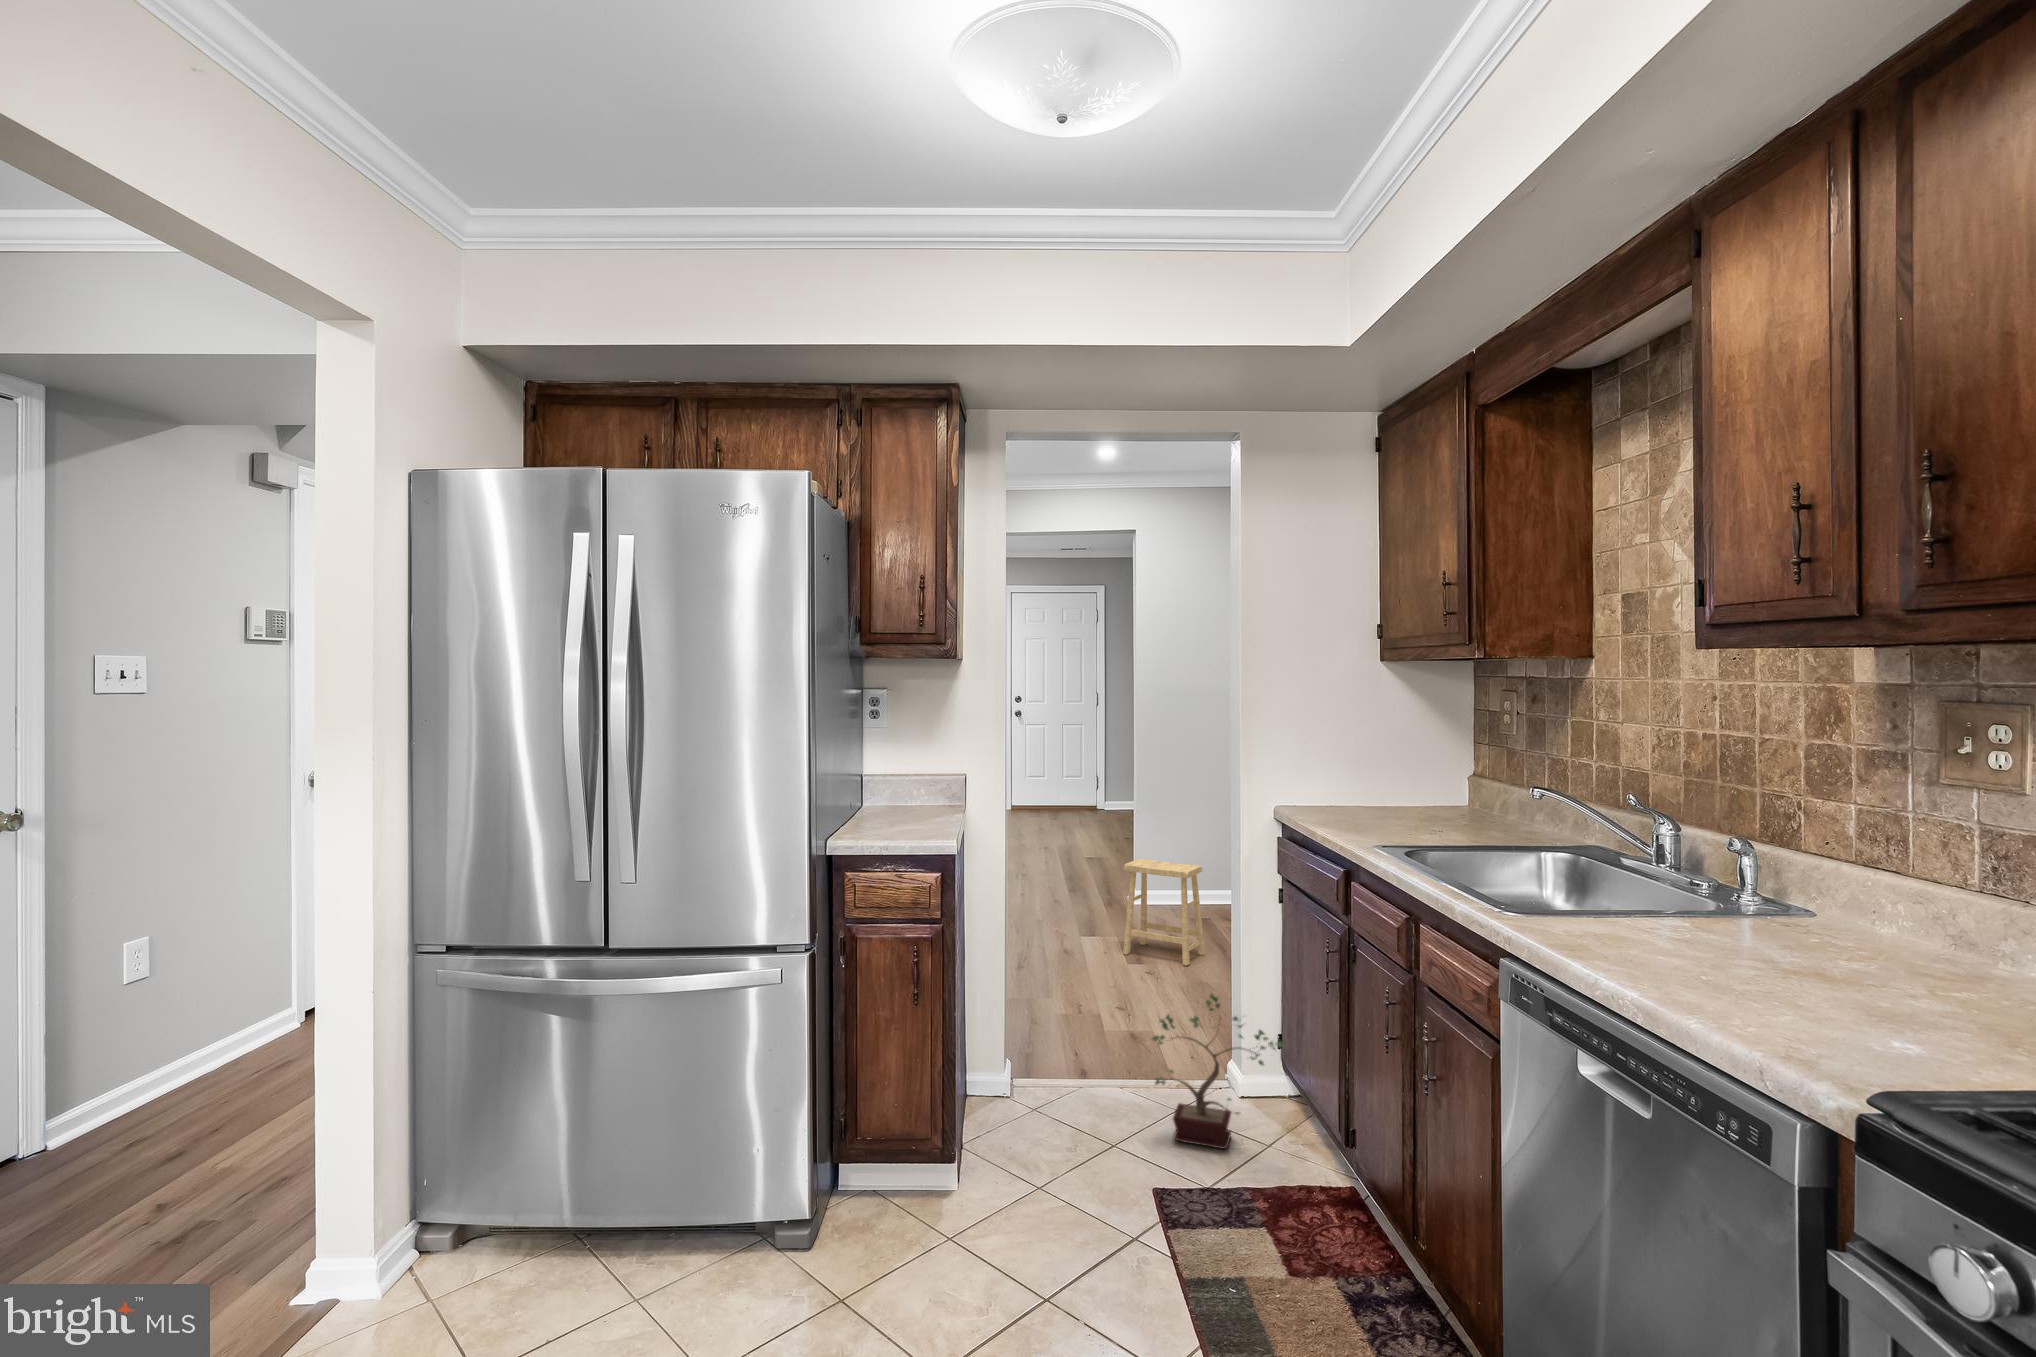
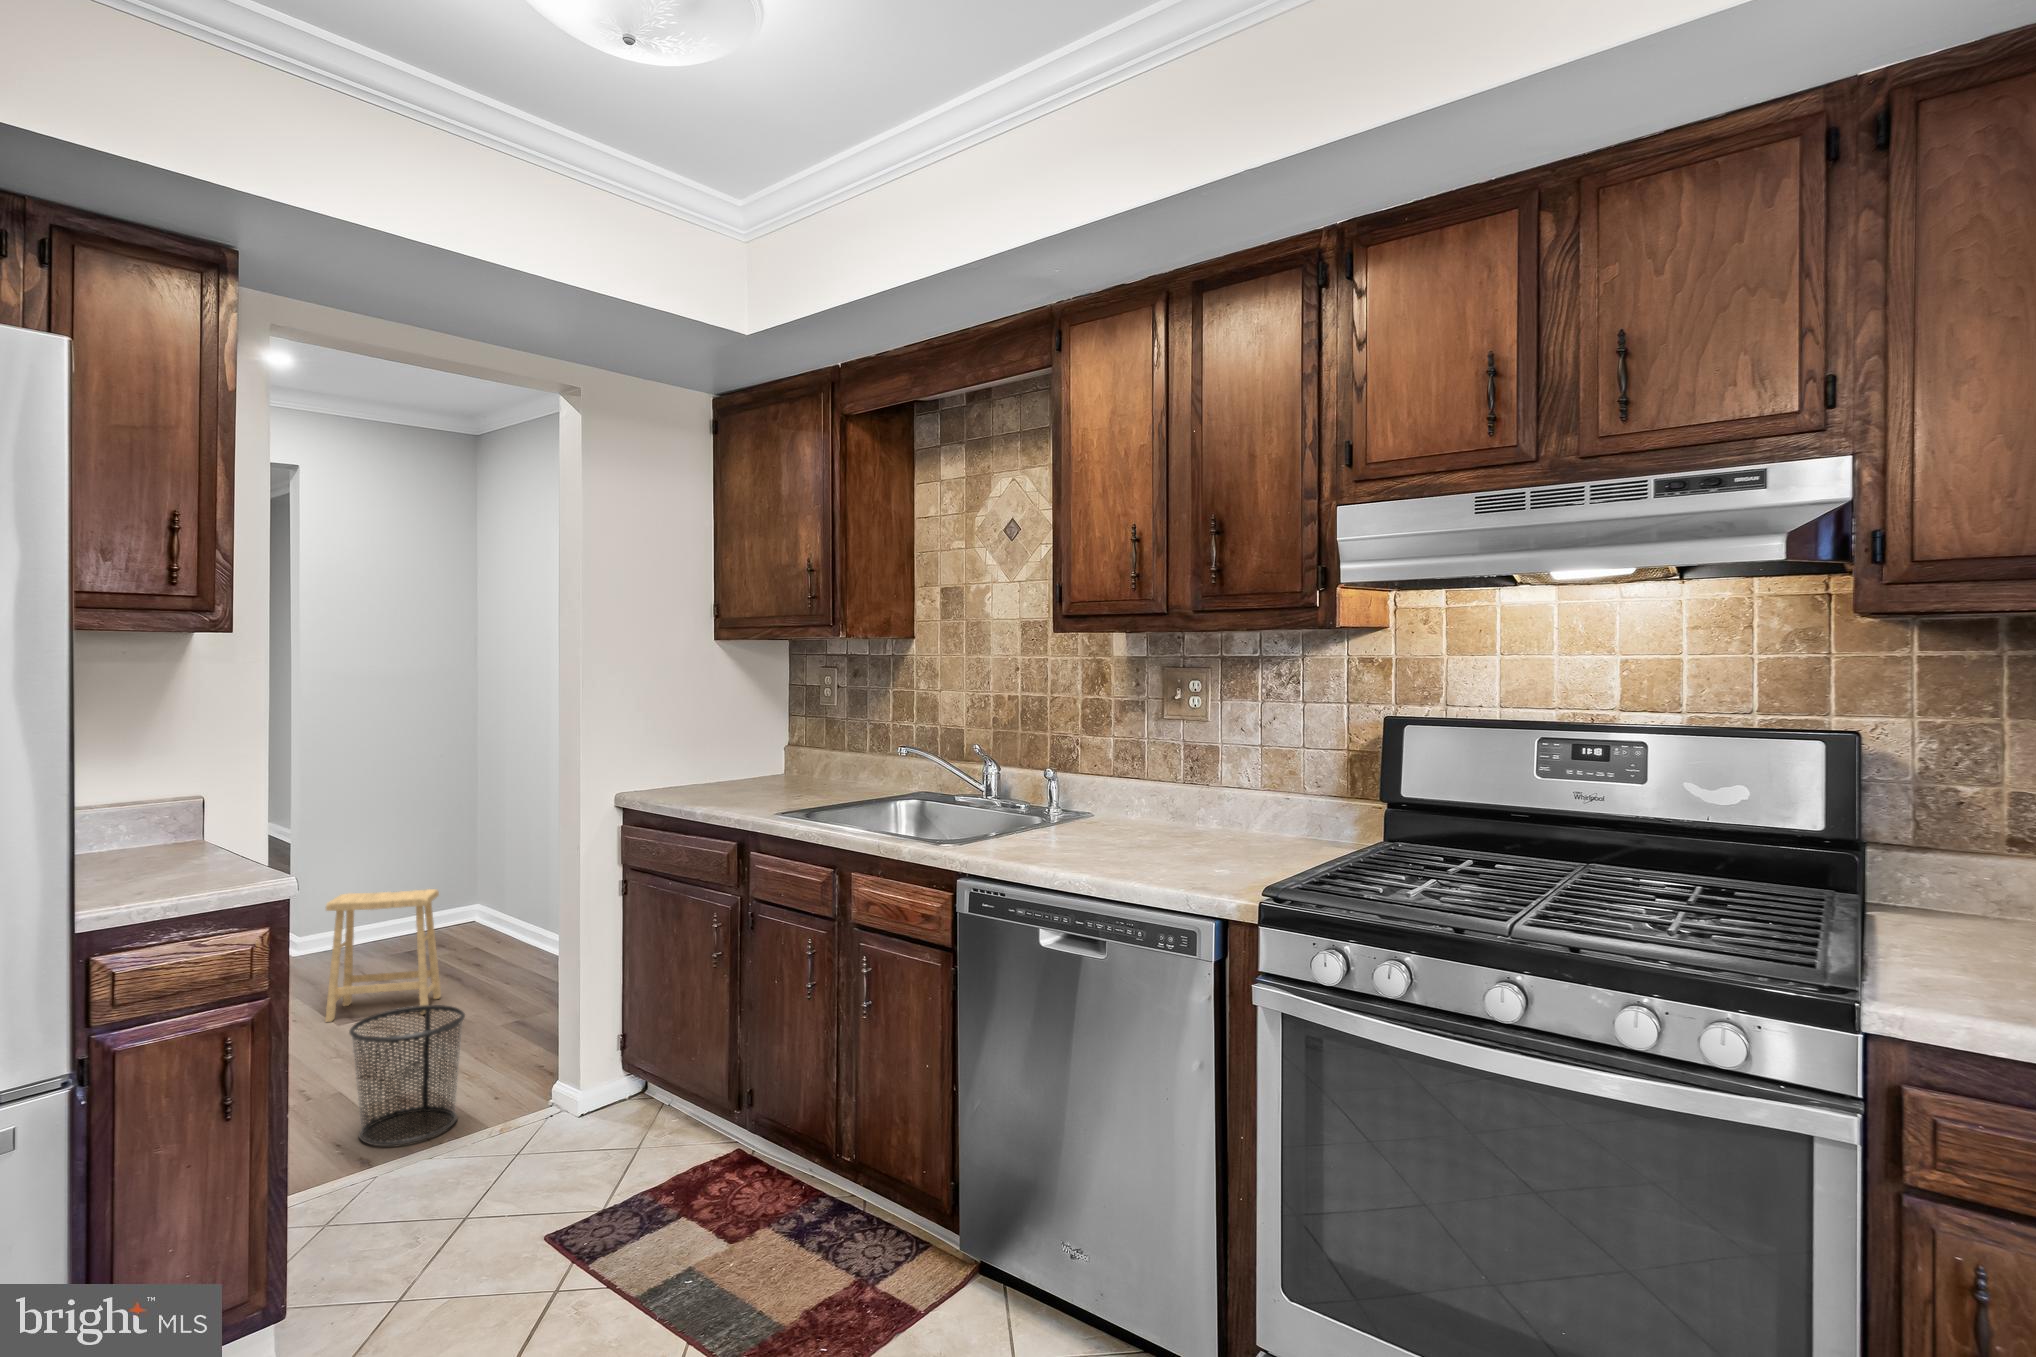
waste bin: none [1081,959,1161,1069] -> present [349,1005,465,1146]
potted plant: present [1152,994,1283,1149] -> none [506,1003,669,1182]

